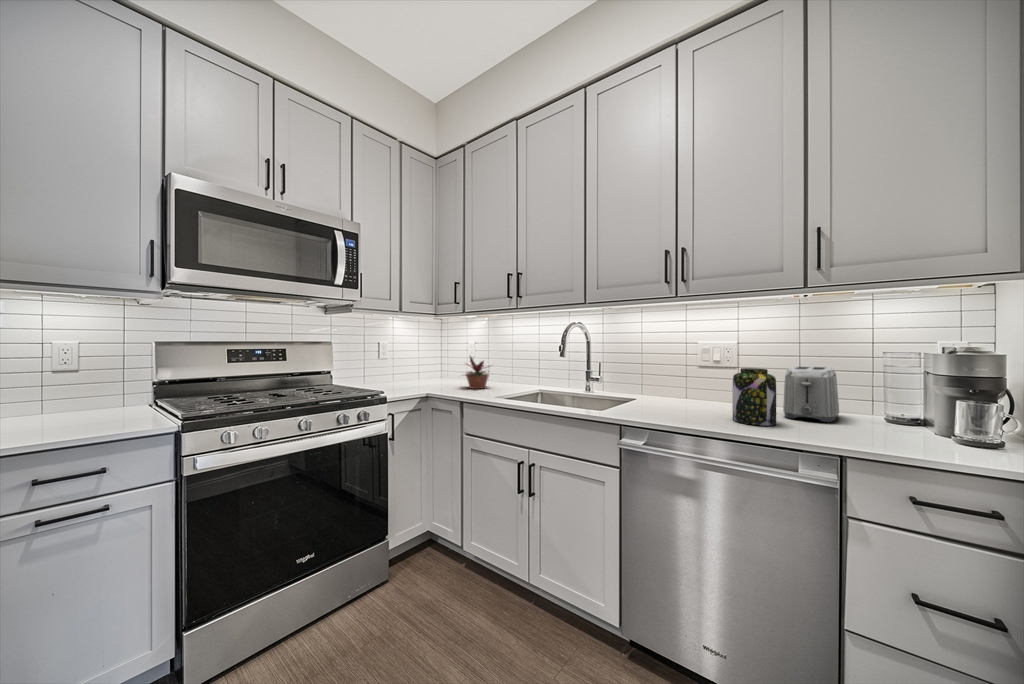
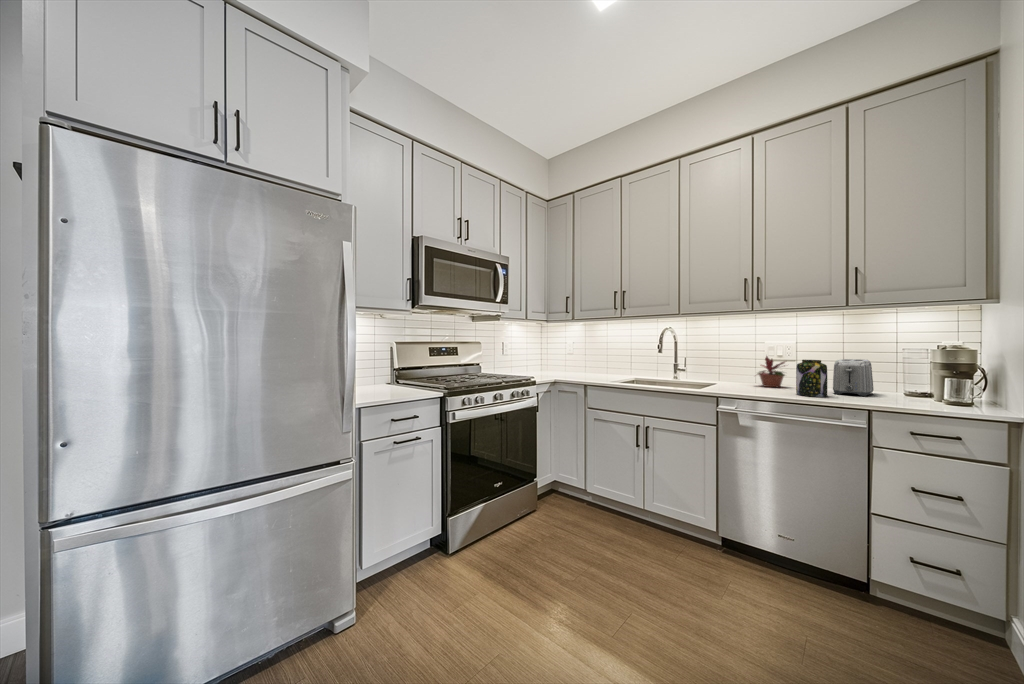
potted plant: present [465,357,489,389] -> present [757,356,785,387]

